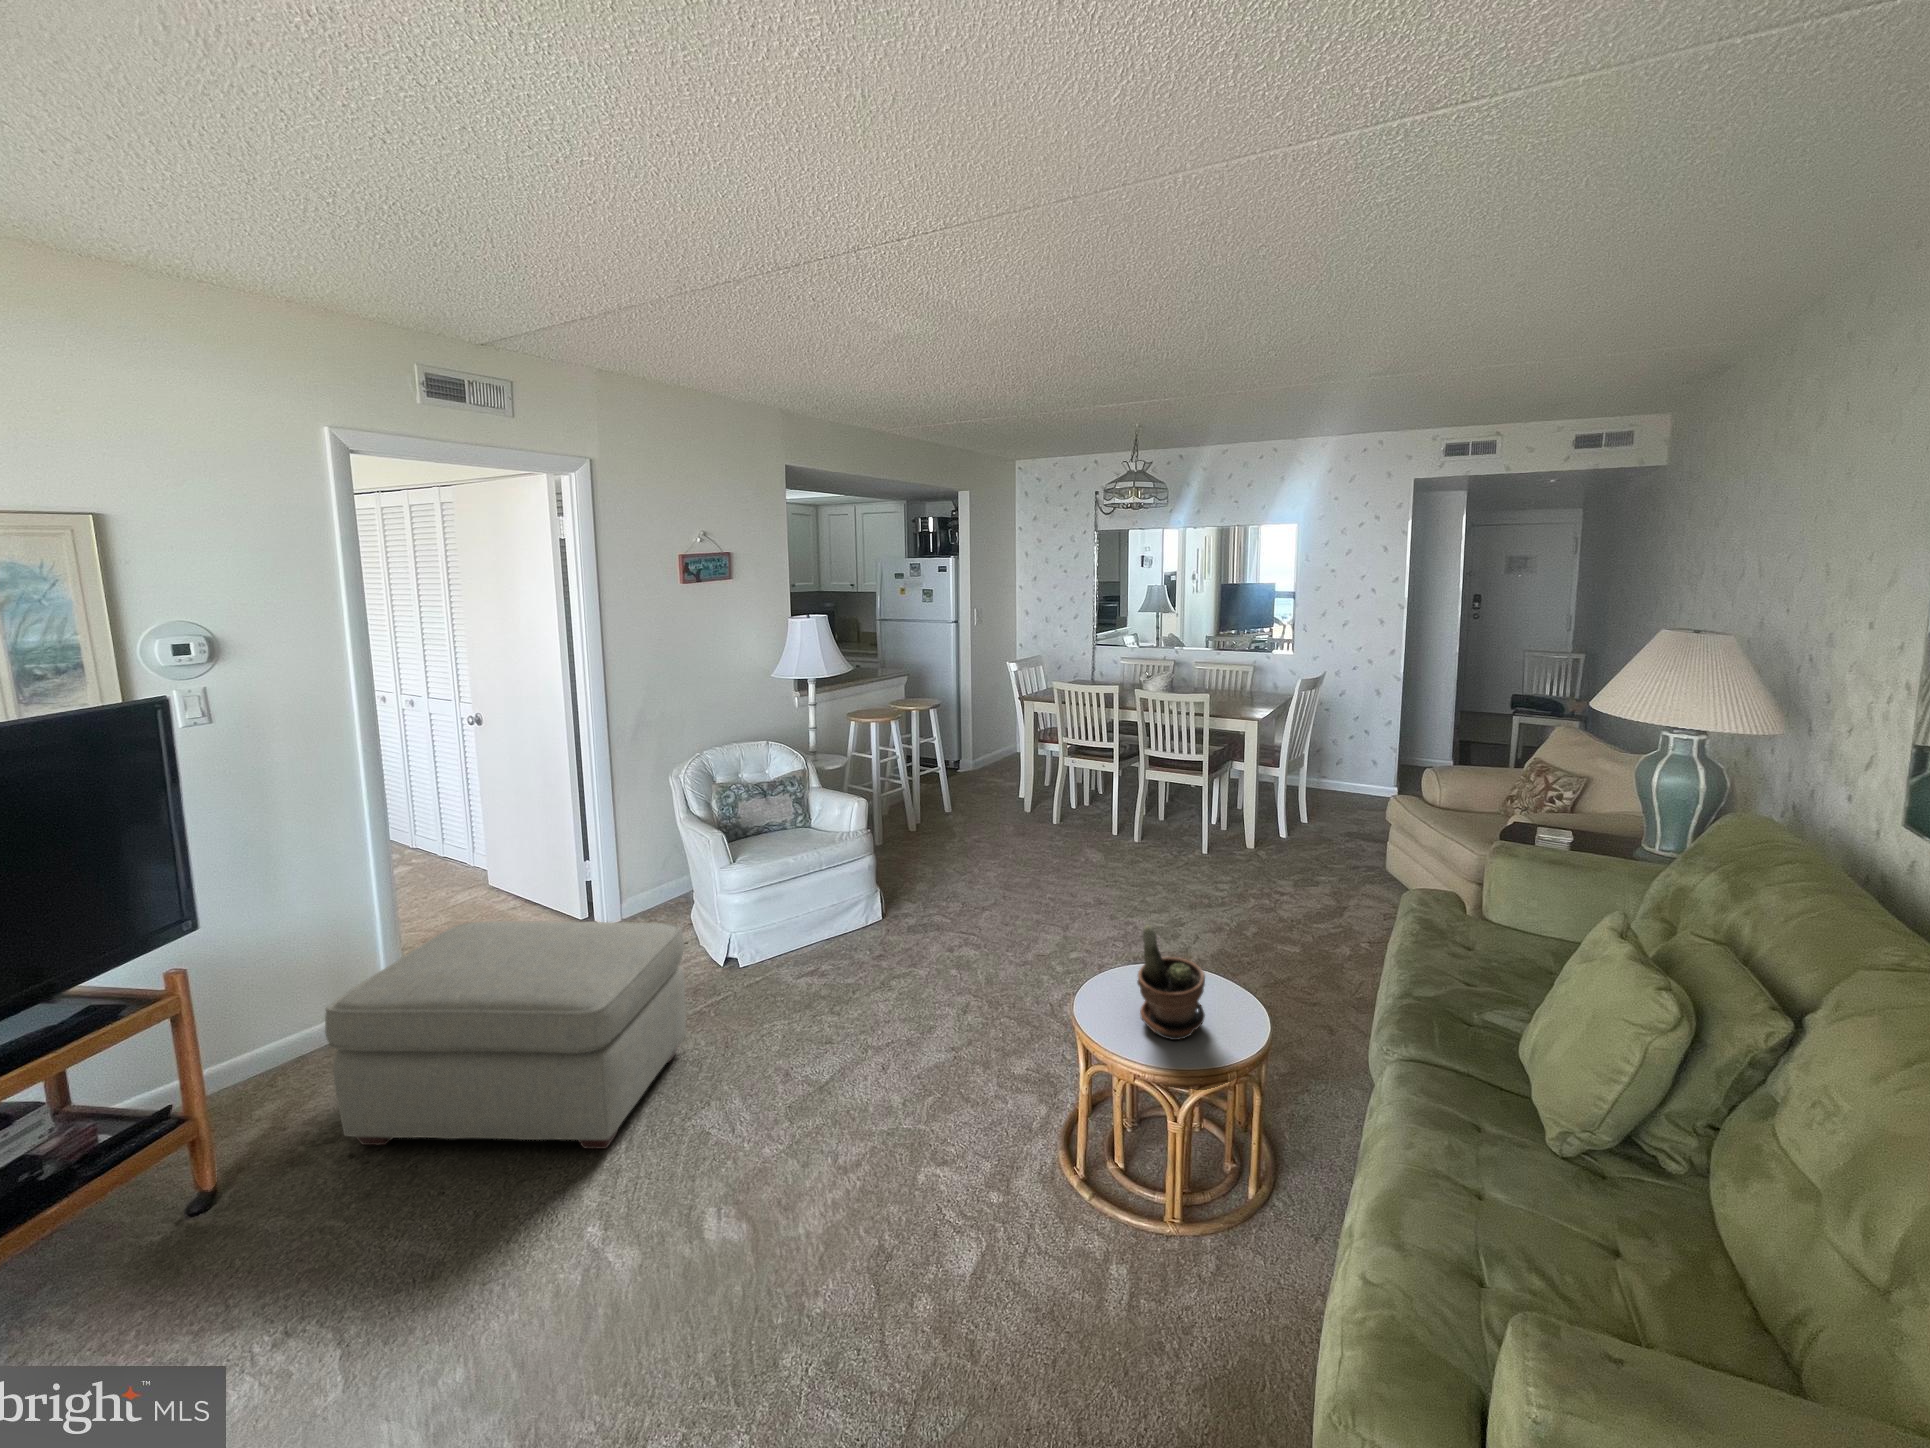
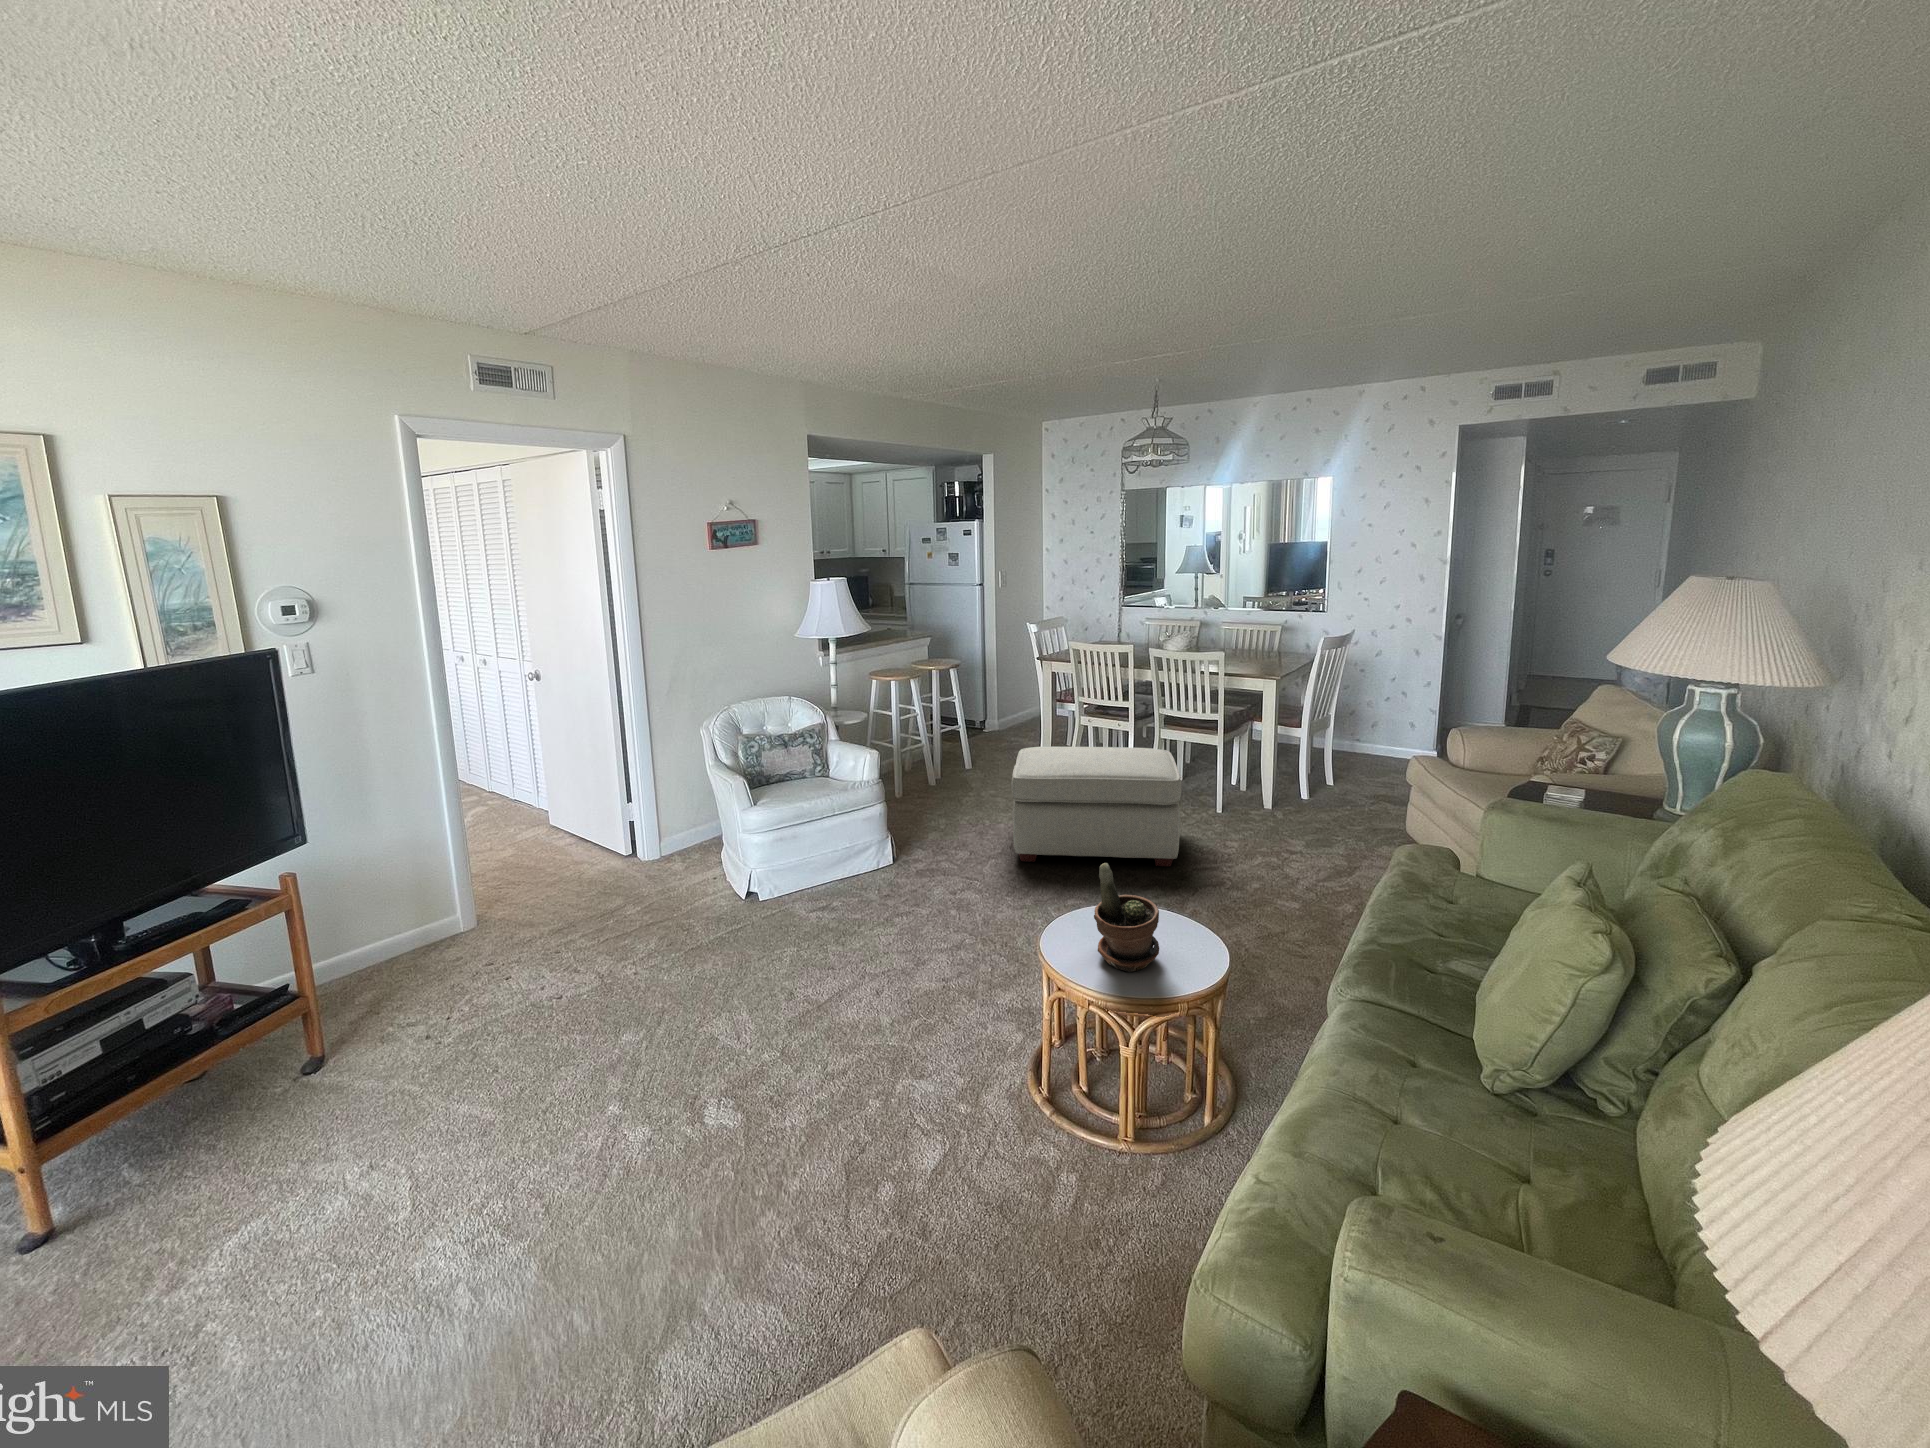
ottoman: present [325,921,686,1149] -> present [1011,747,1182,866]

